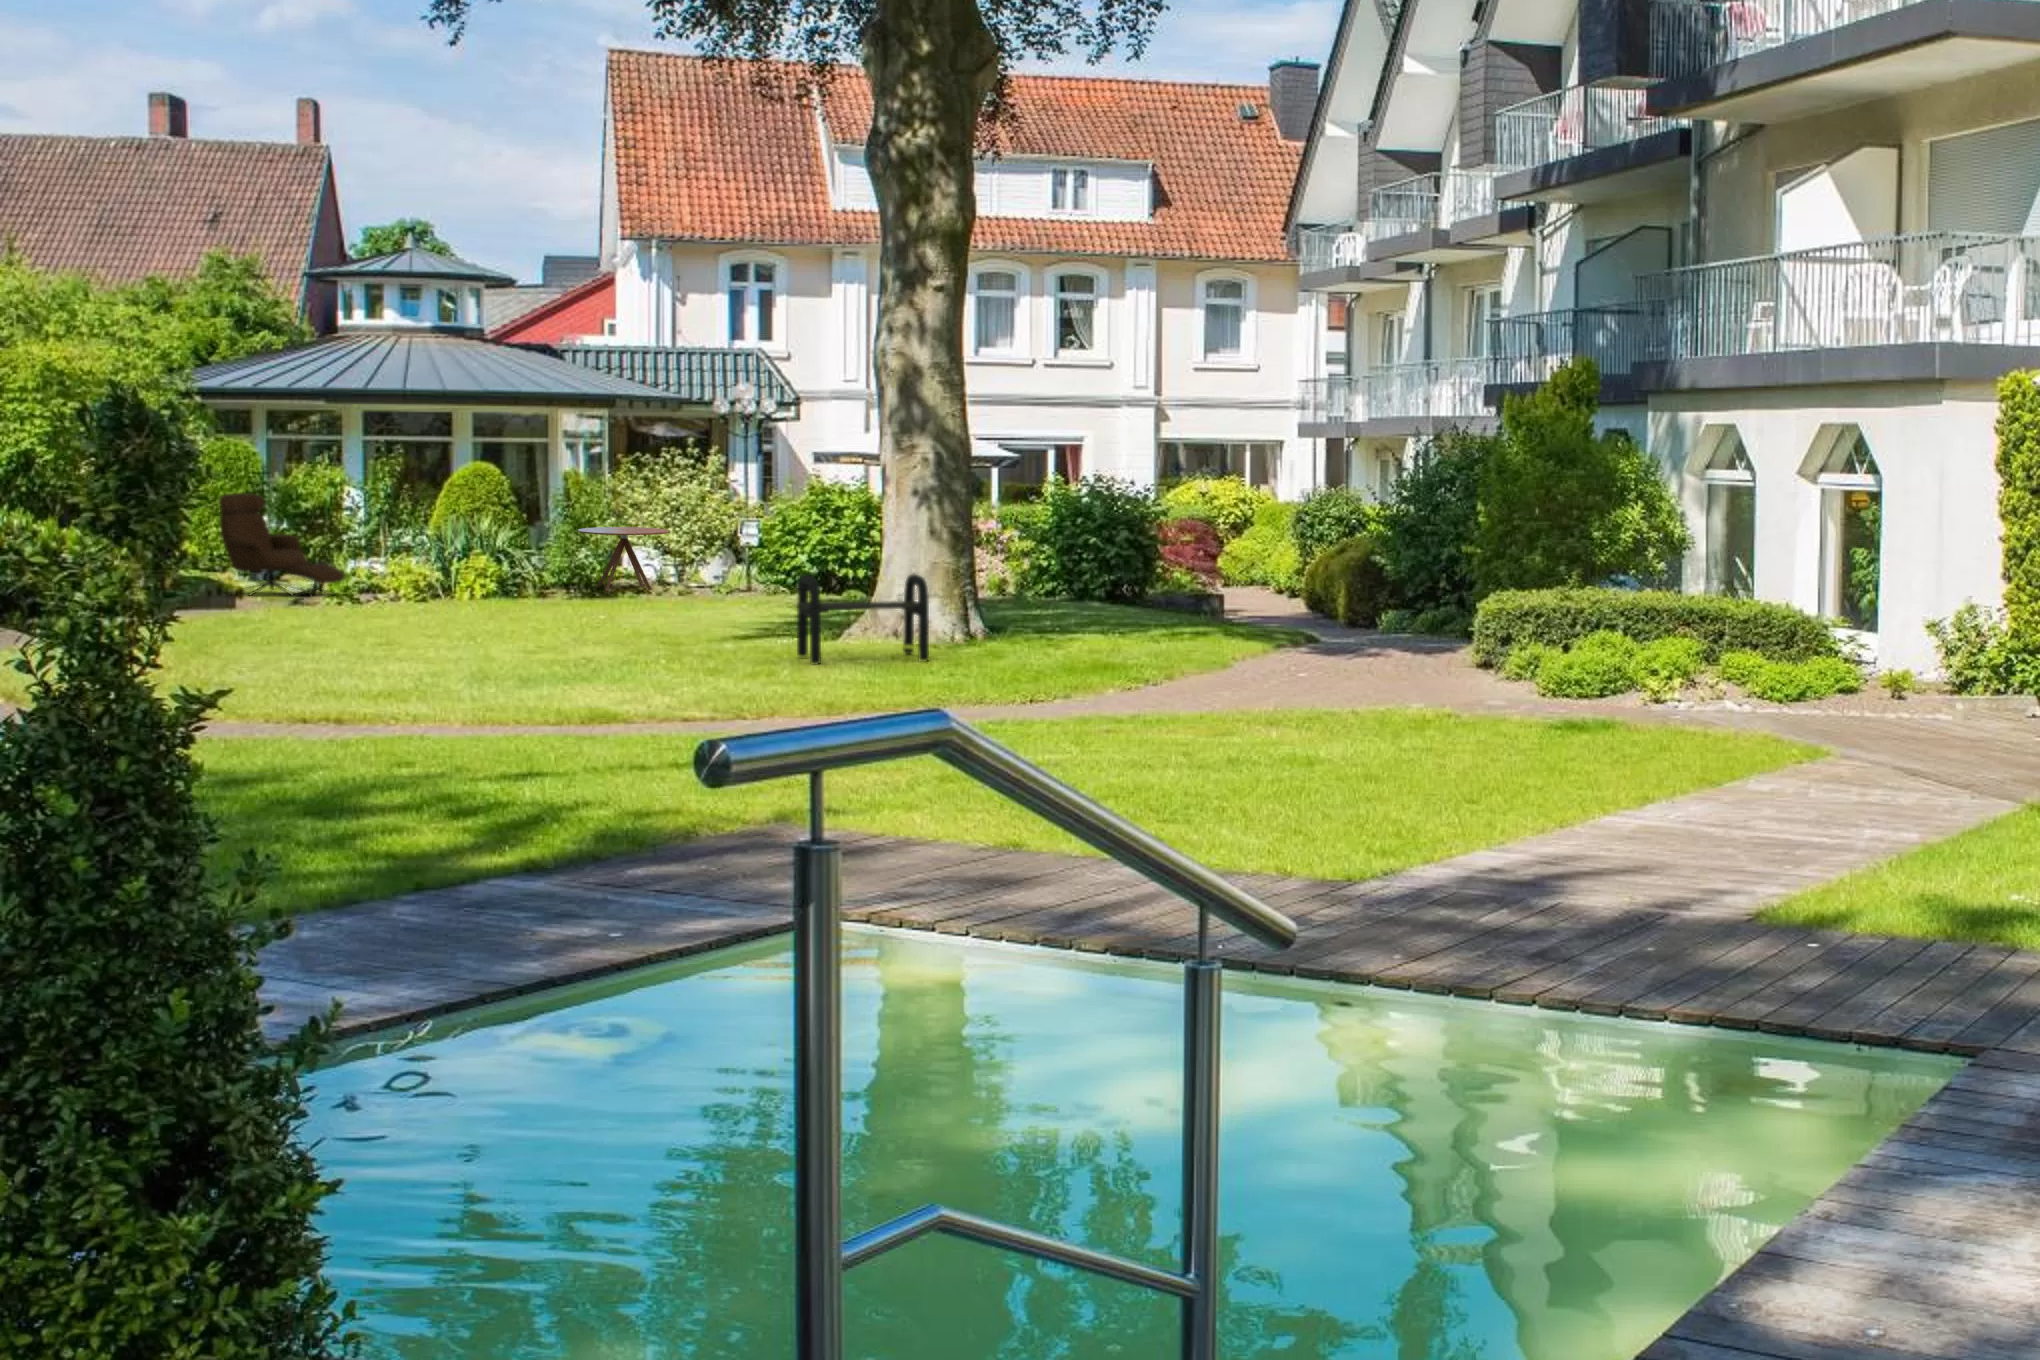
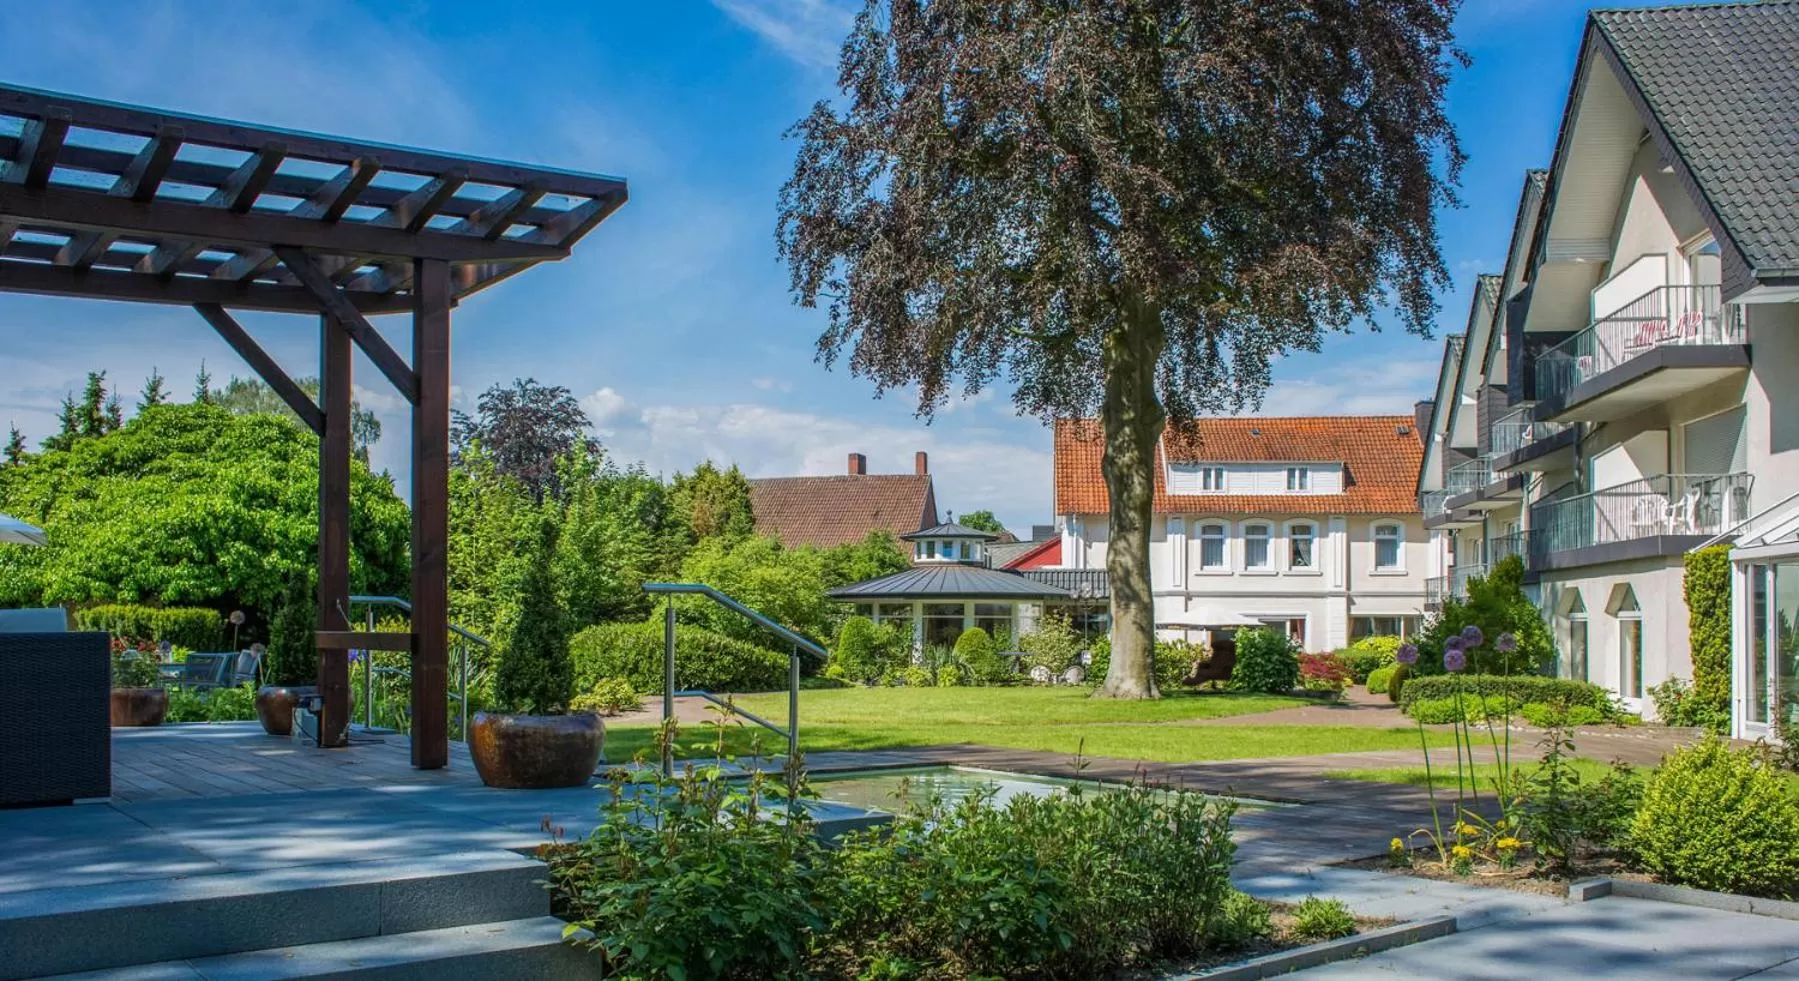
lounge chair: present [219,493,345,596] -> present [1181,640,1237,693]
bench: present [797,573,929,664] -> none [1055,663,1113,705]

